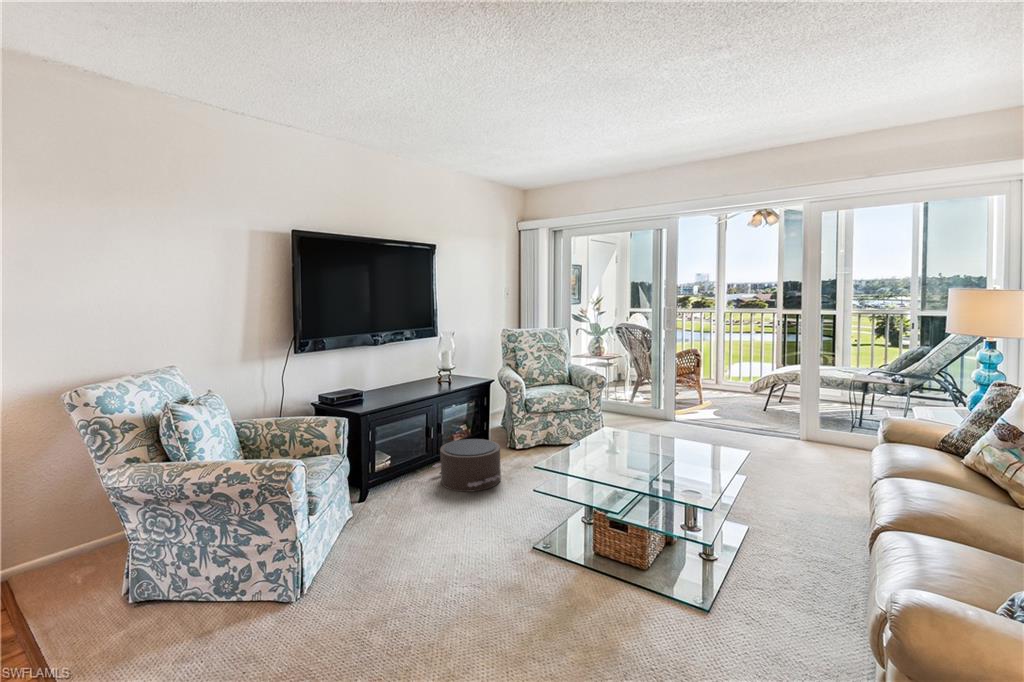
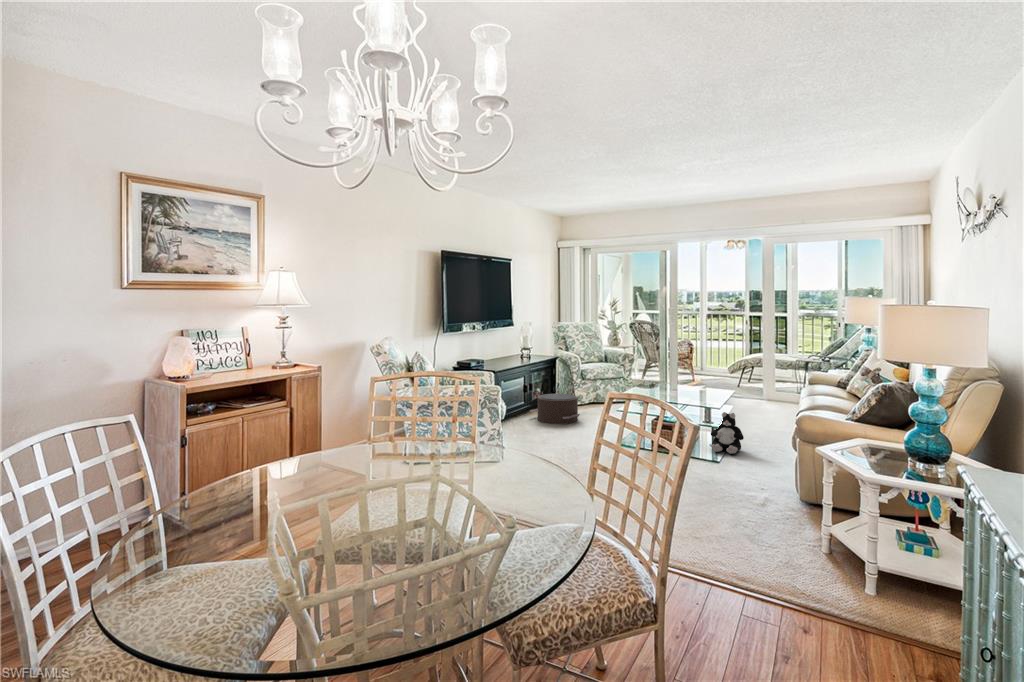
plush toy: none [676,516,740,607] -> present [711,412,744,454]

